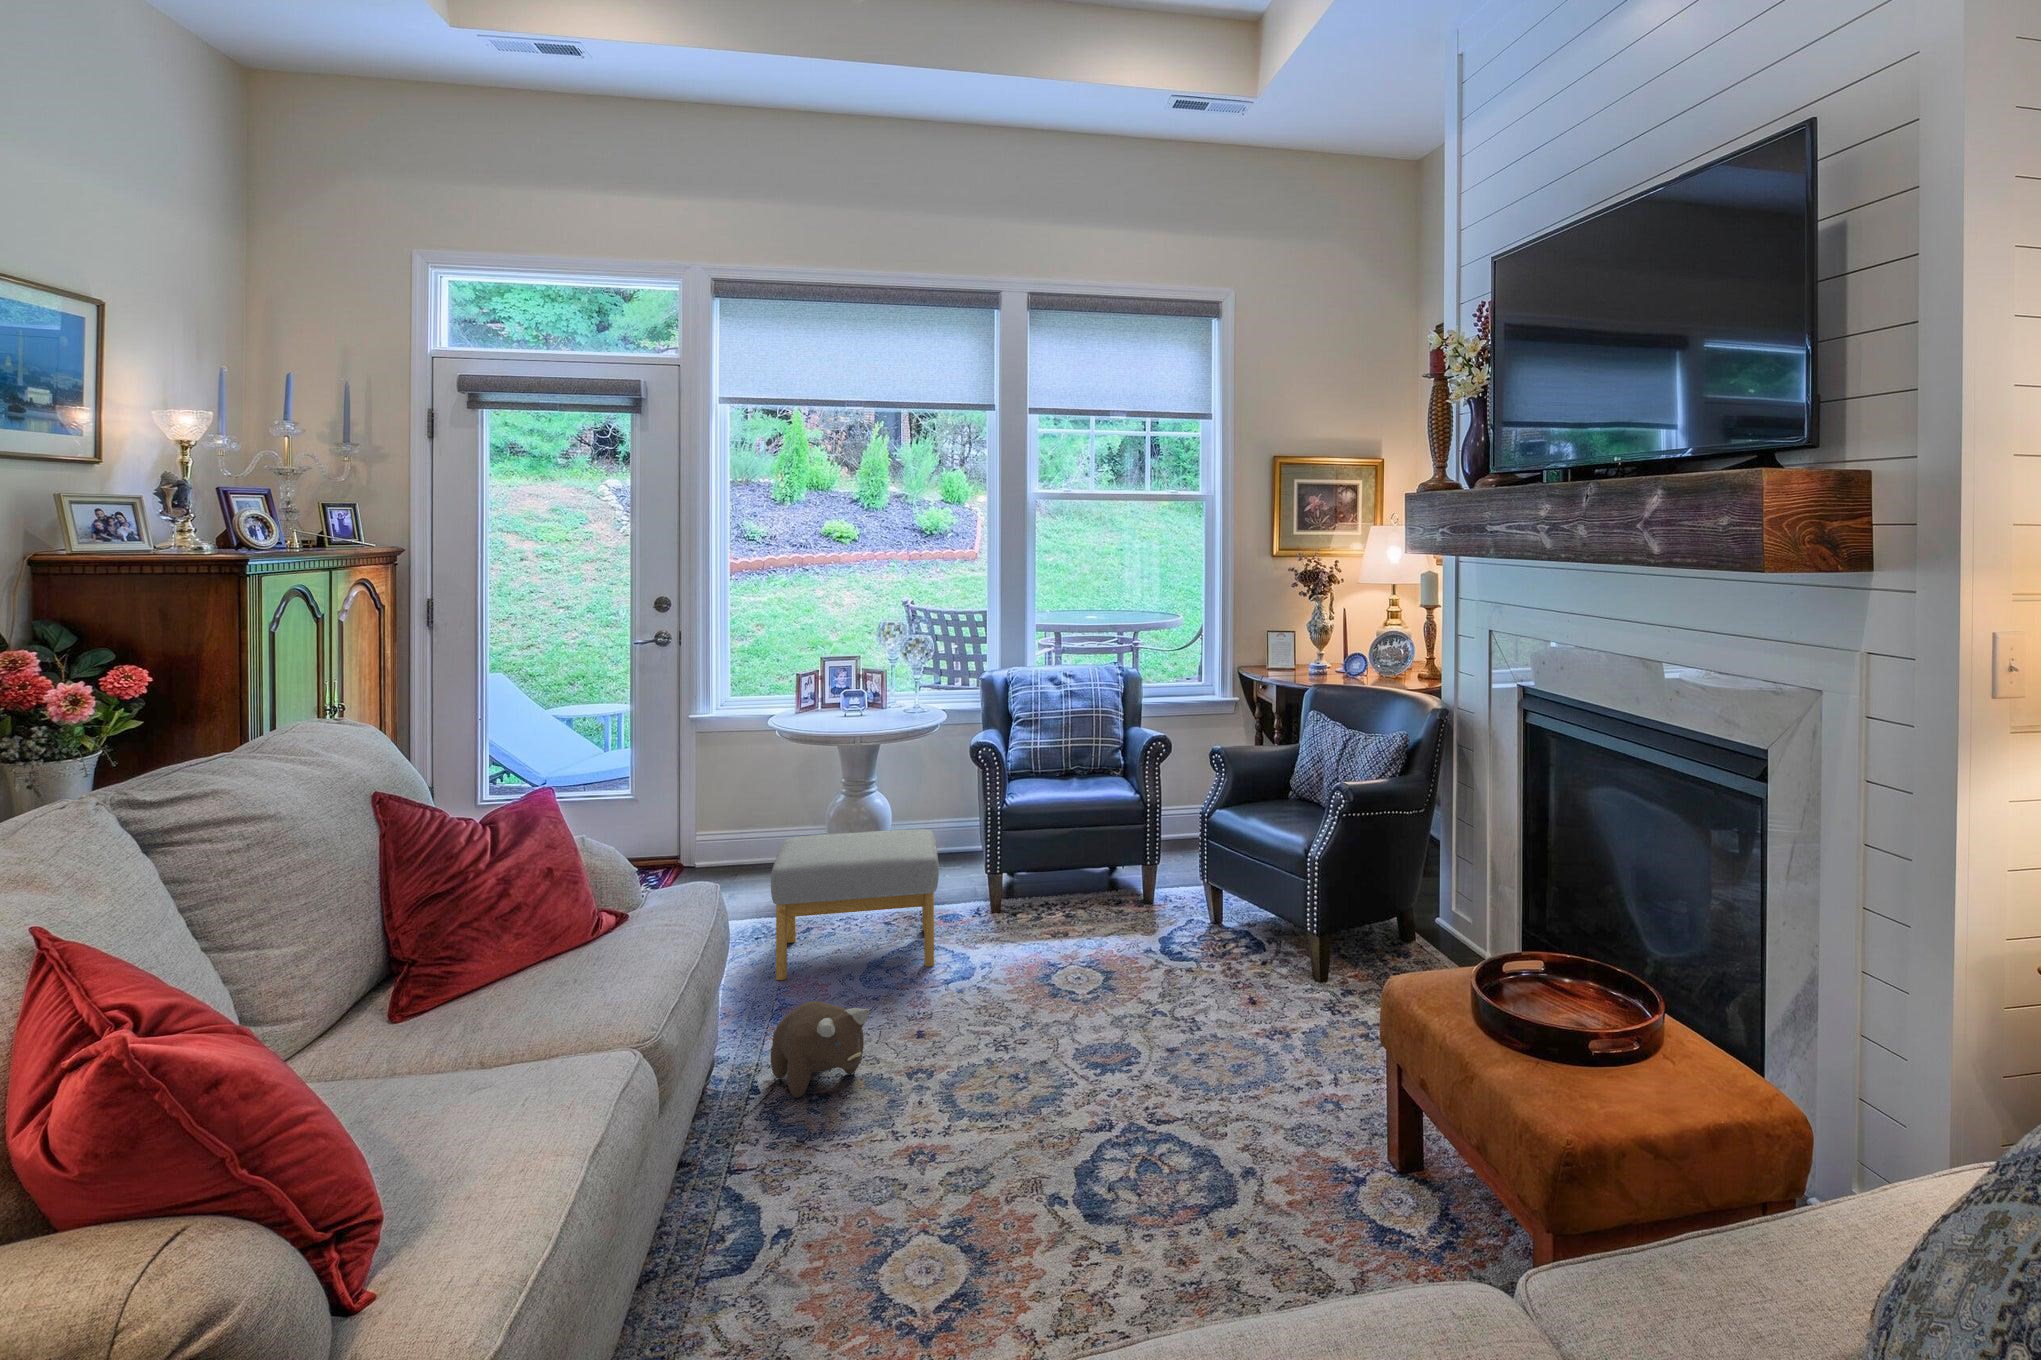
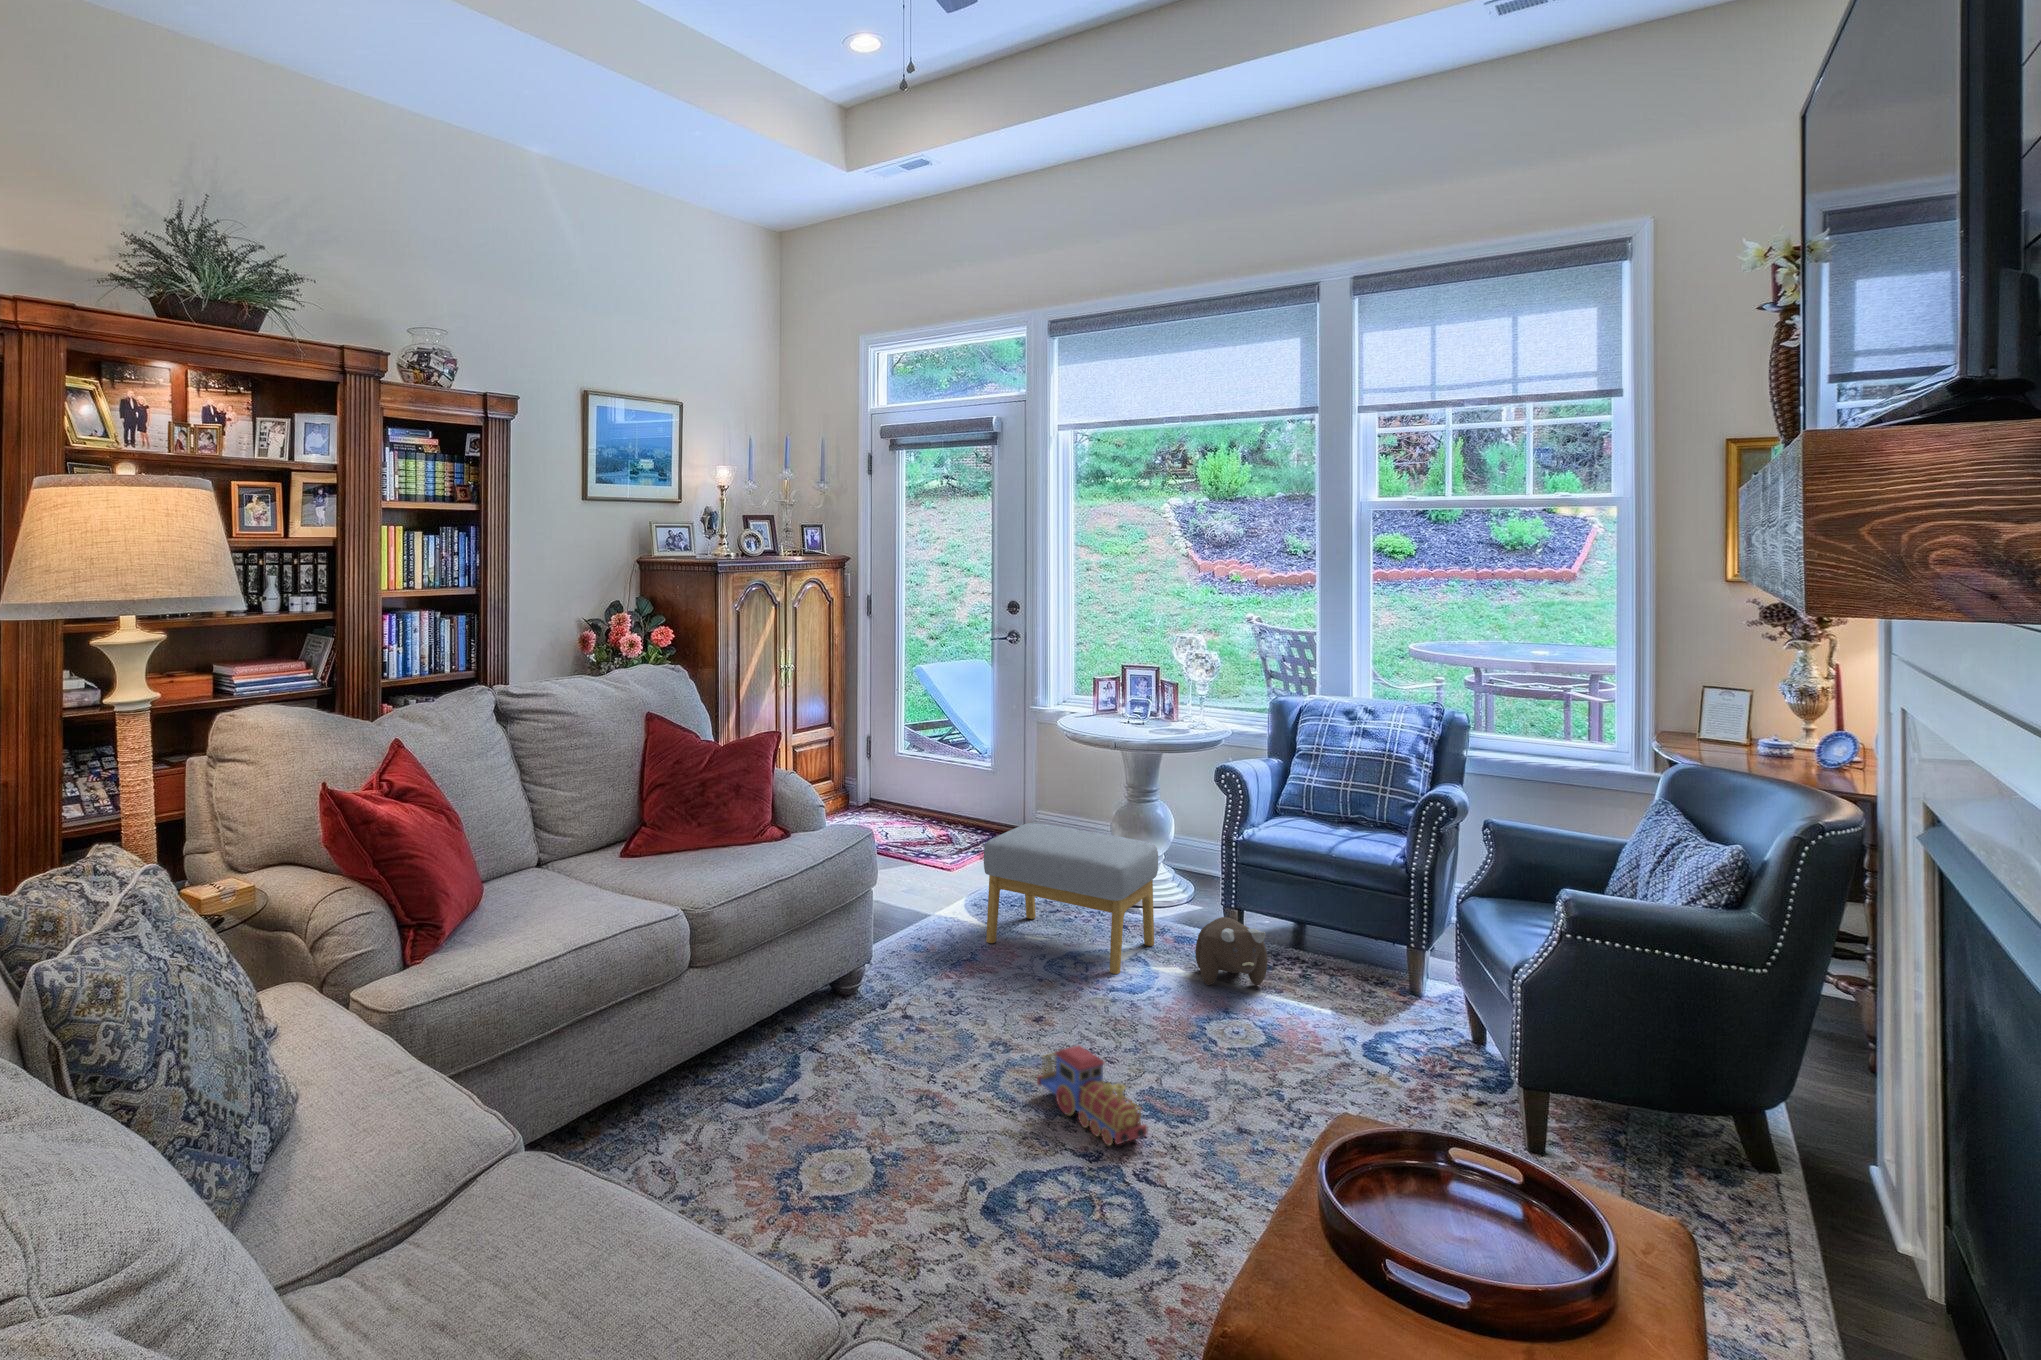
plush toy: present [771,1001,869,1098] -> present [1195,917,1267,985]
toy train: none [1003,1033,1131,1112] -> present [1037,1045,1148,1145]

